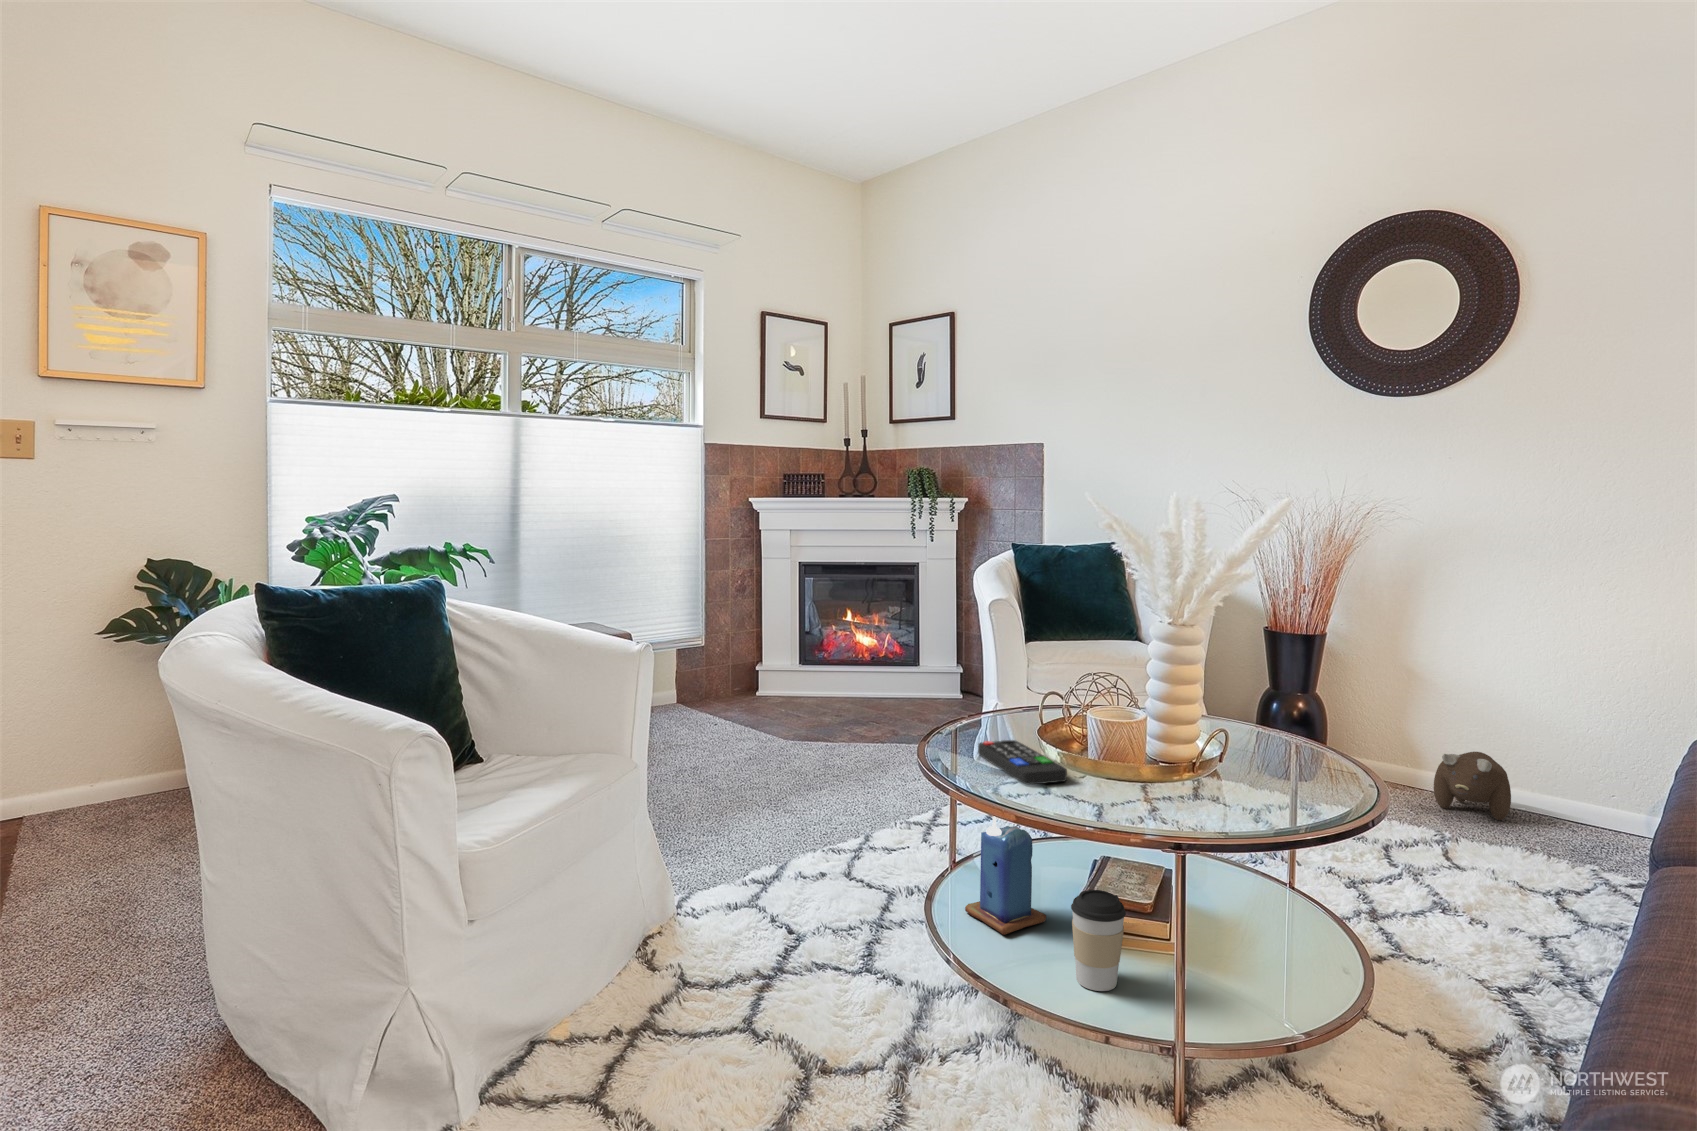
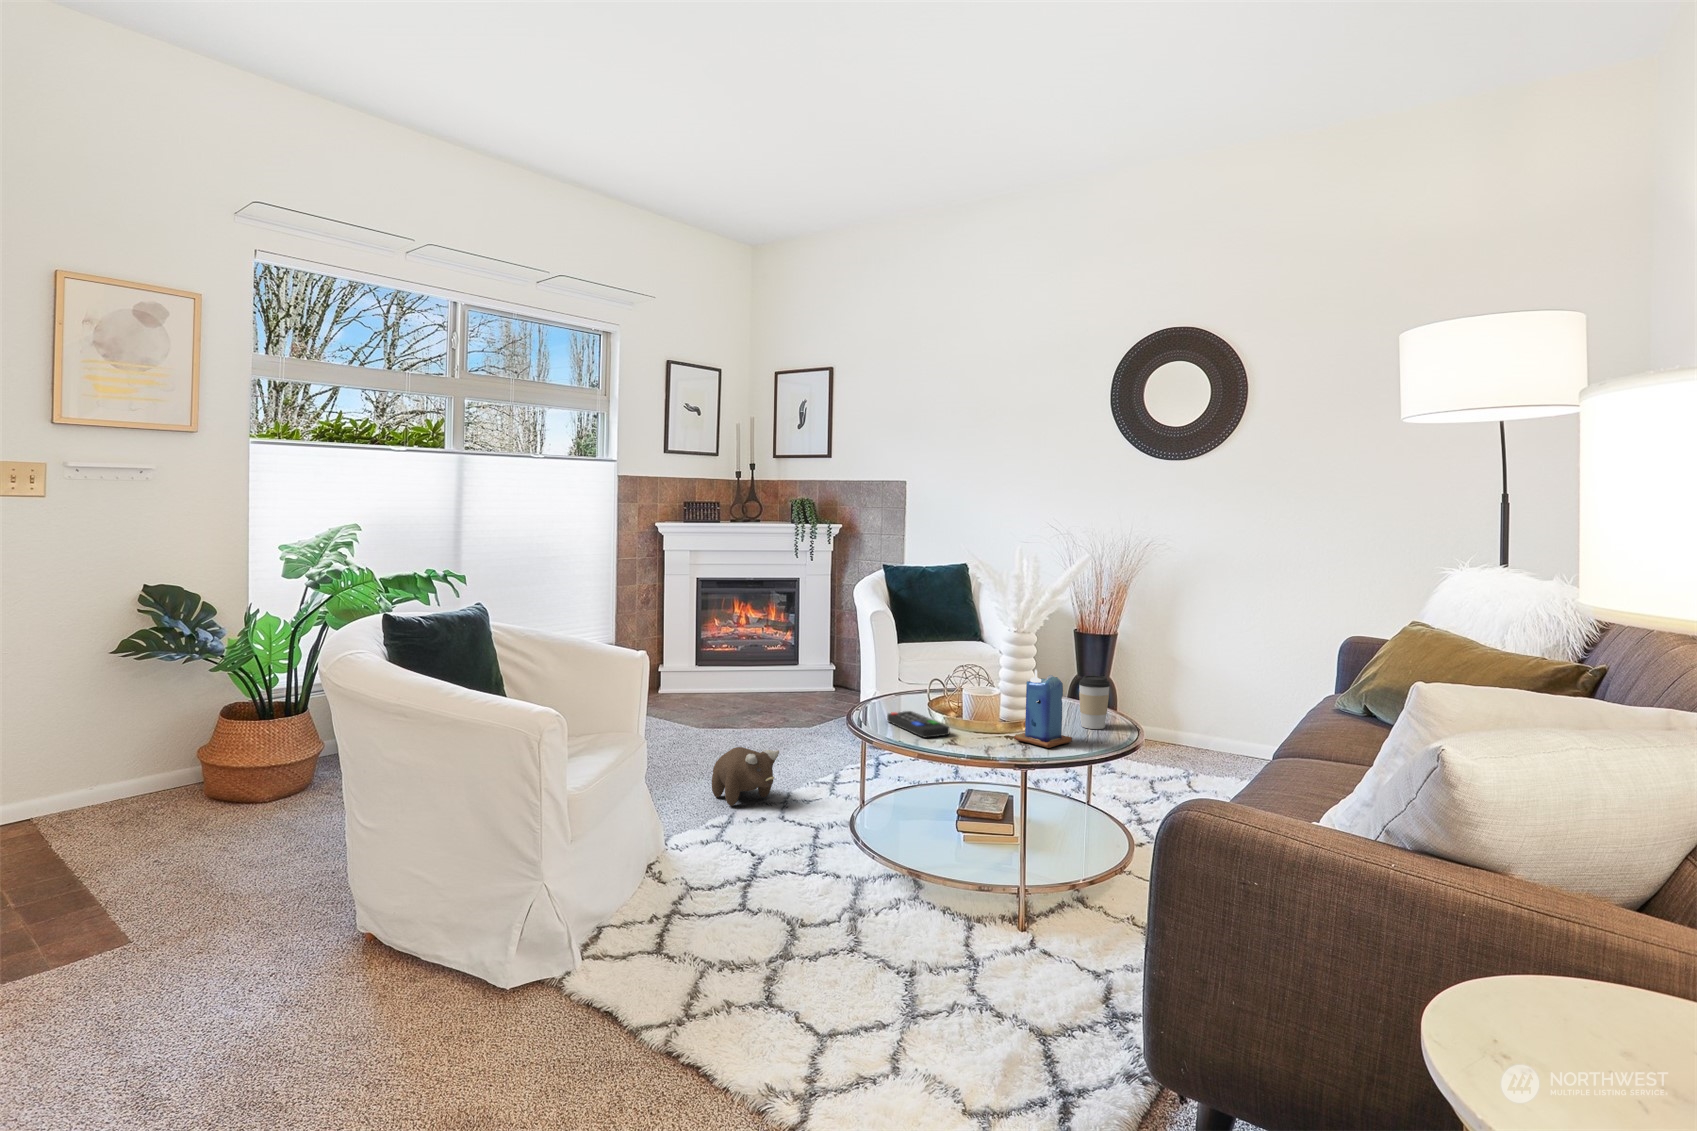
plush toy: present [1434,752,1511,820] -> present [712,747,779,806]
candle: present [965,816,1046,935] -> present [1014,670,1072,748]
coffee cup: present [1071,890,1126,991] -> present [1079,676,1110,729]

